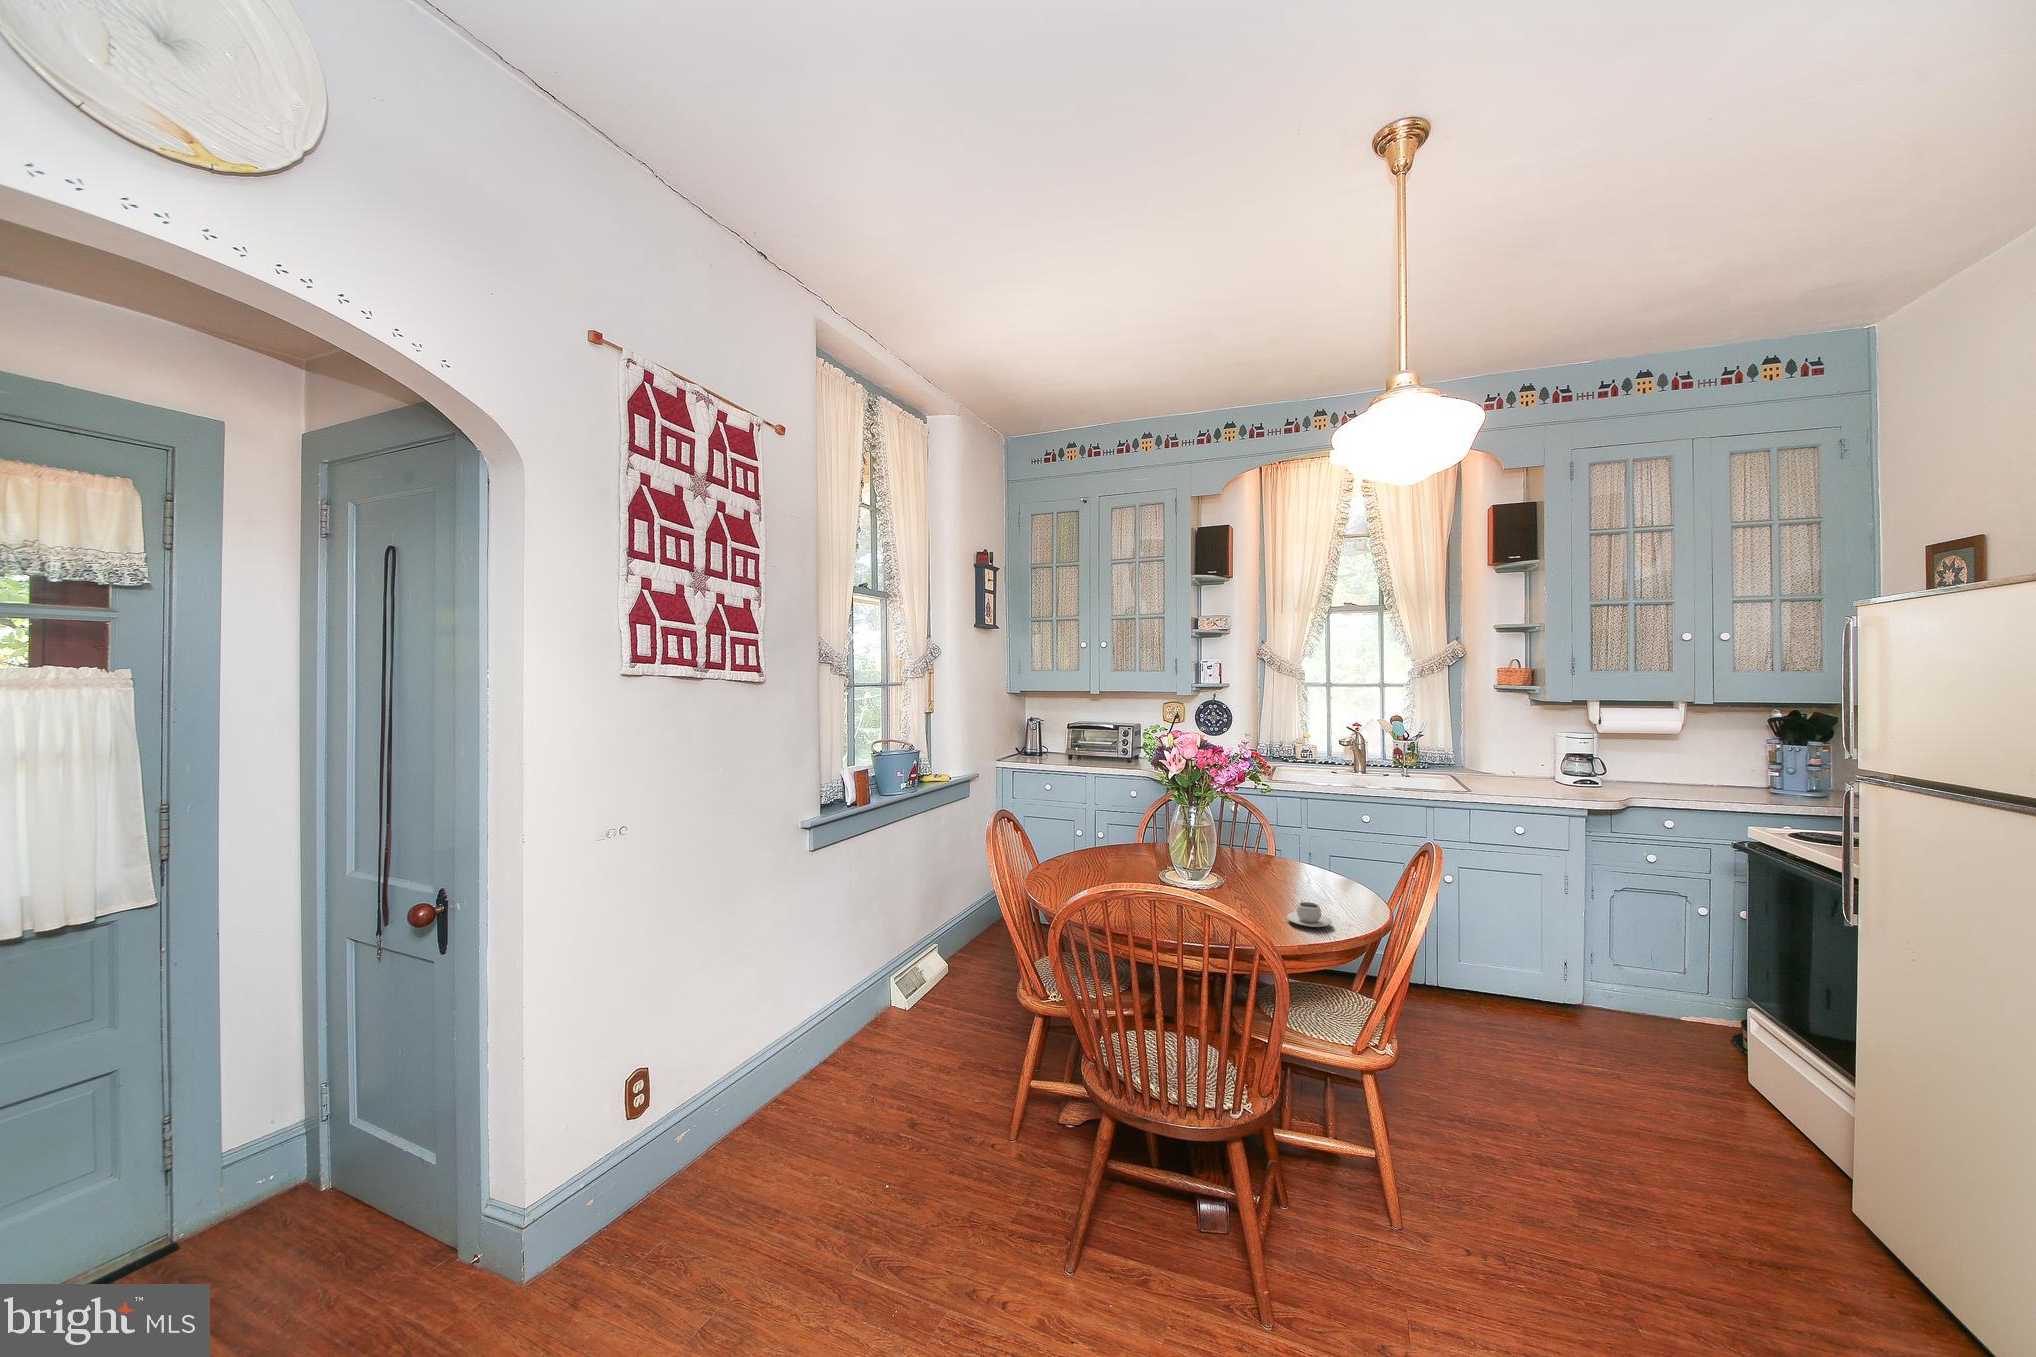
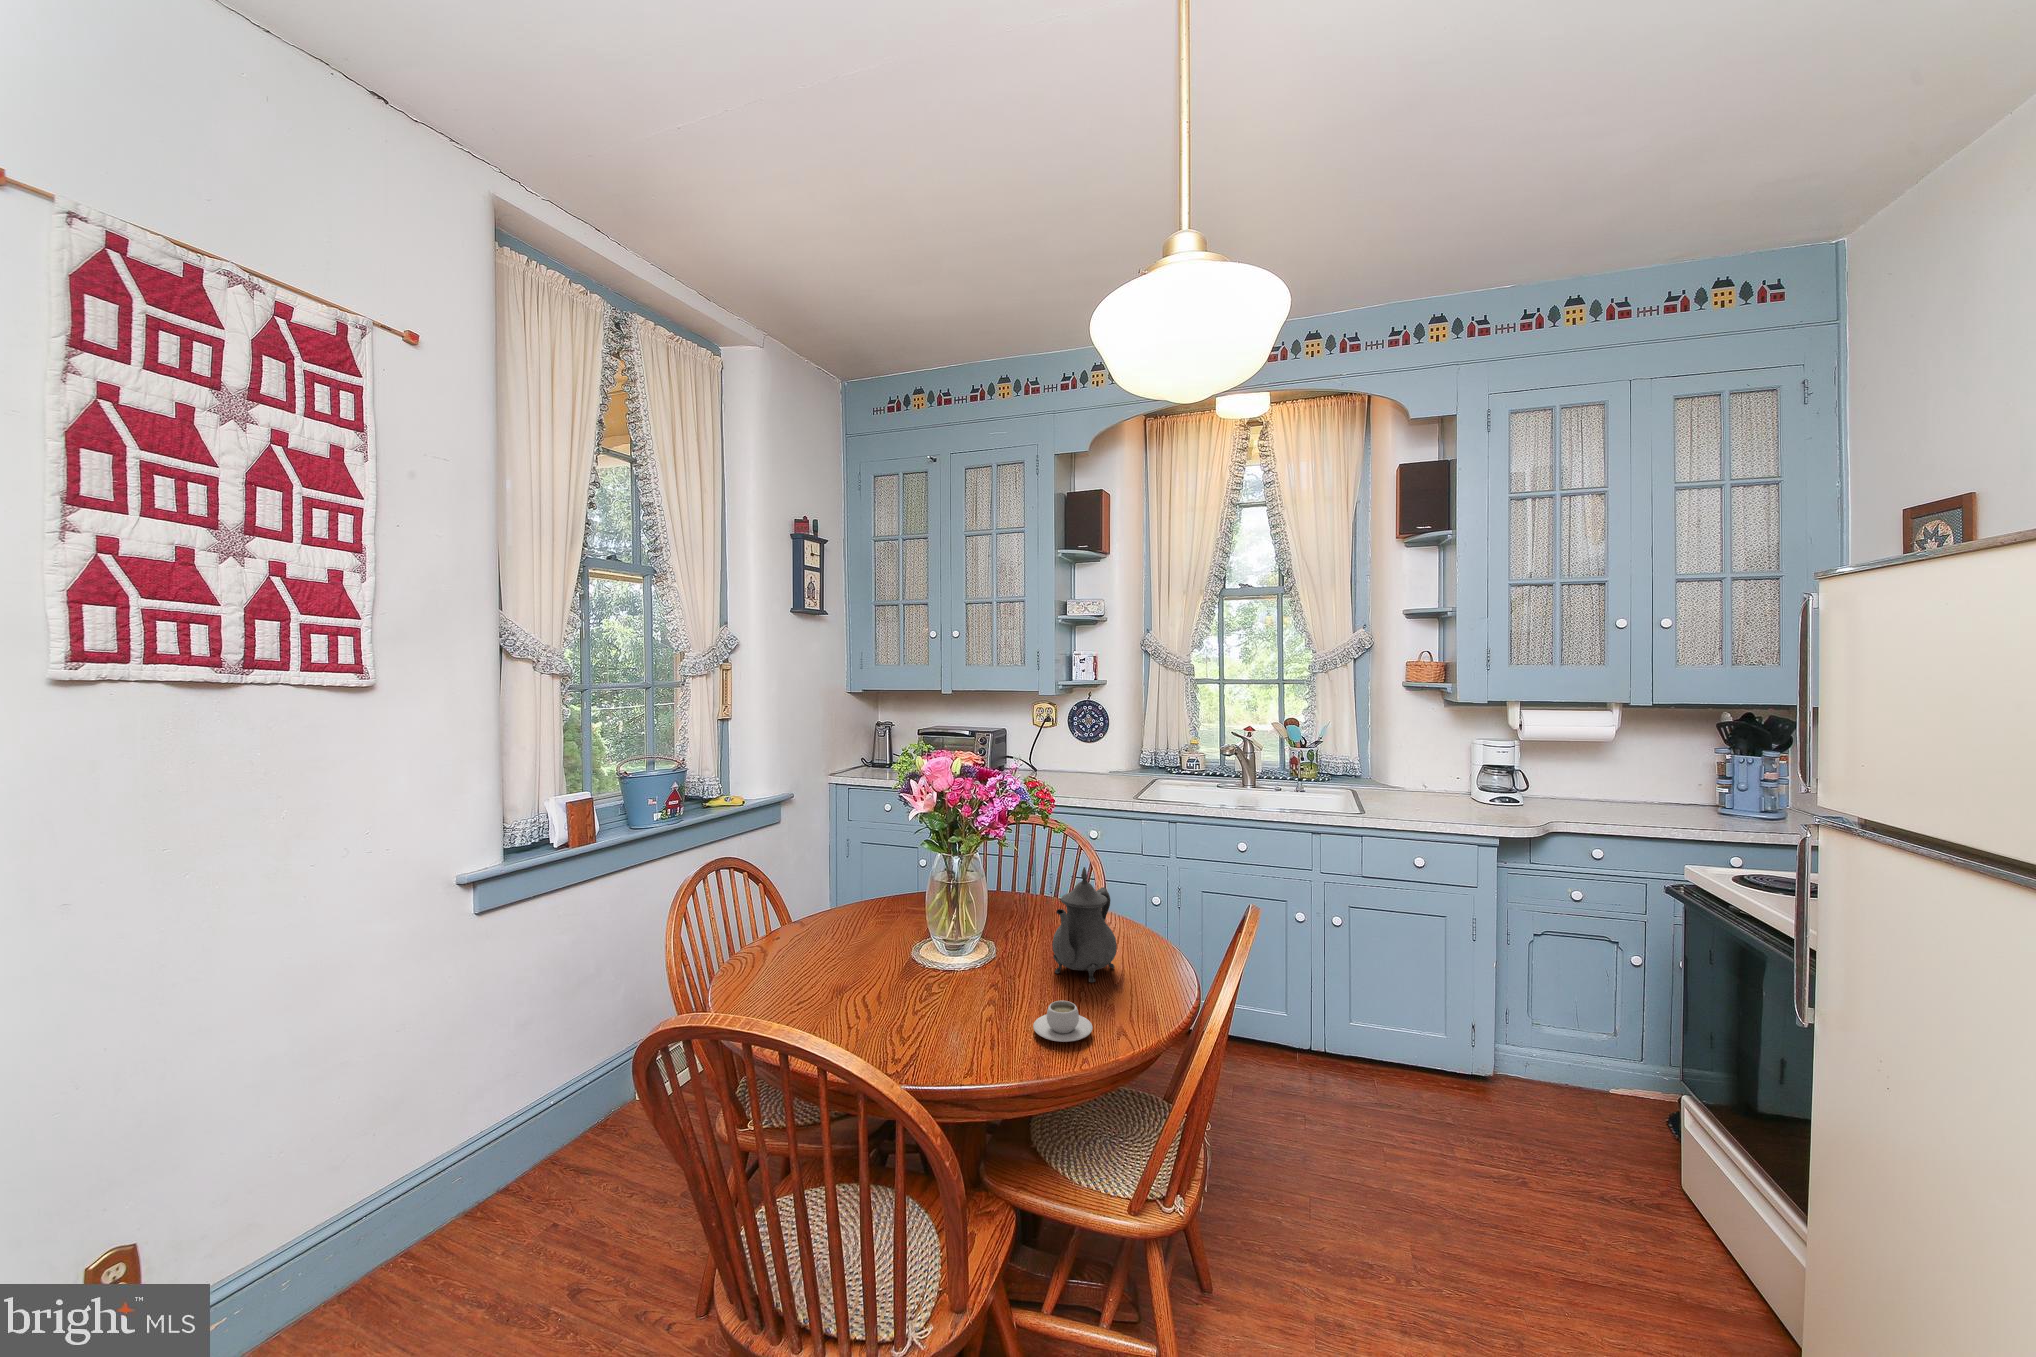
teapot: none [1272,815,1323,898] -> present [1052,867,1117,982]

